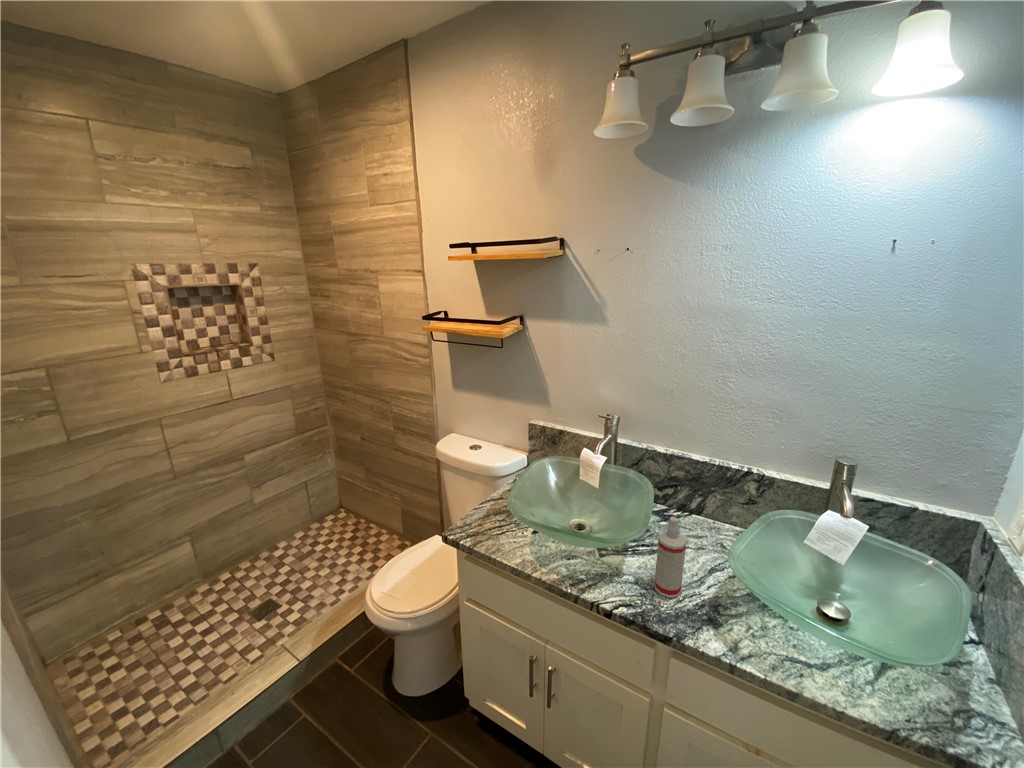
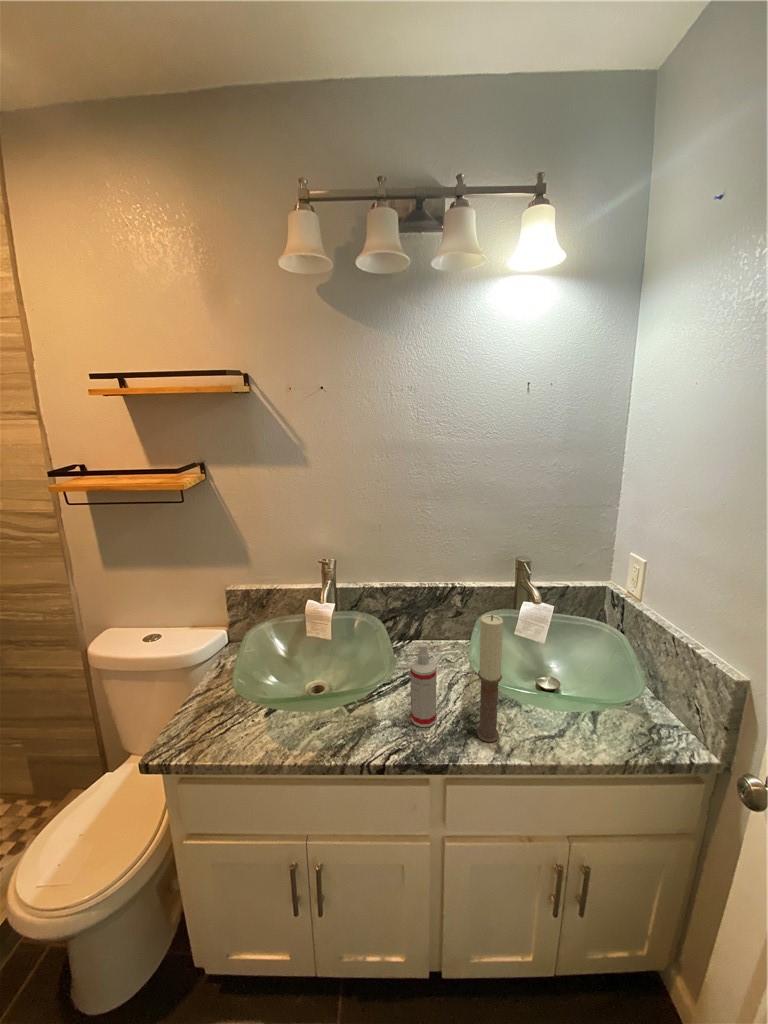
candle: none [716,509,760,639] -> present [477,614,503,742]

